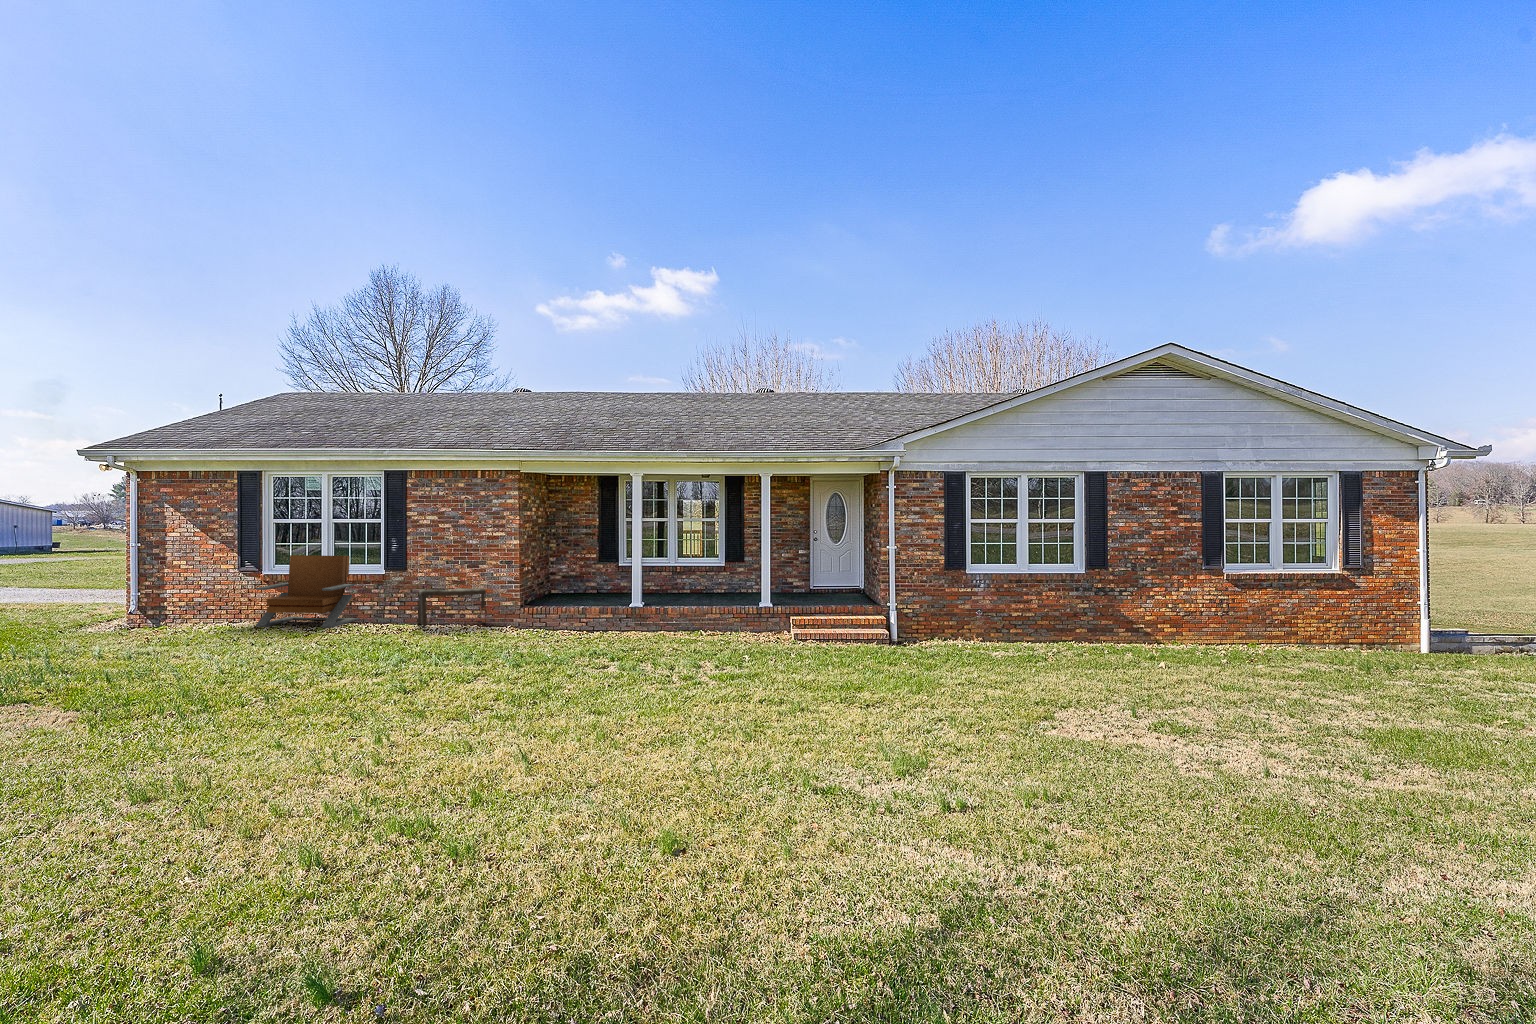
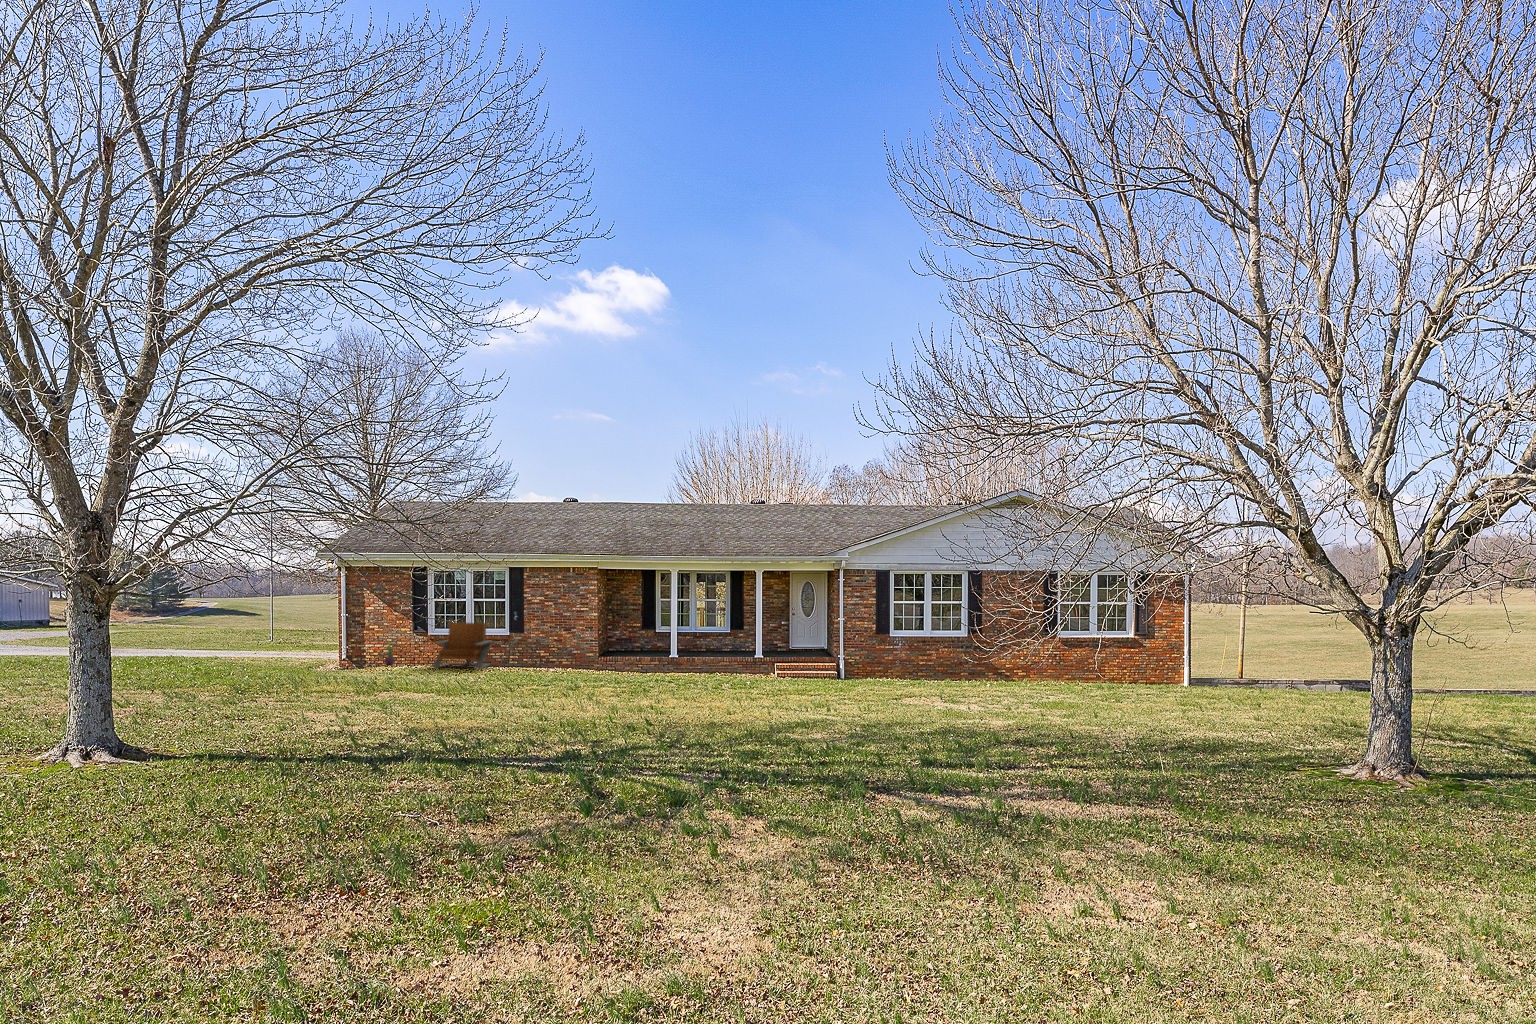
decorative plant: none [176,581,225,621] -> present [385,644,395,665]
bench: present [418,589,486,627] -> none [532,644,577,670]

